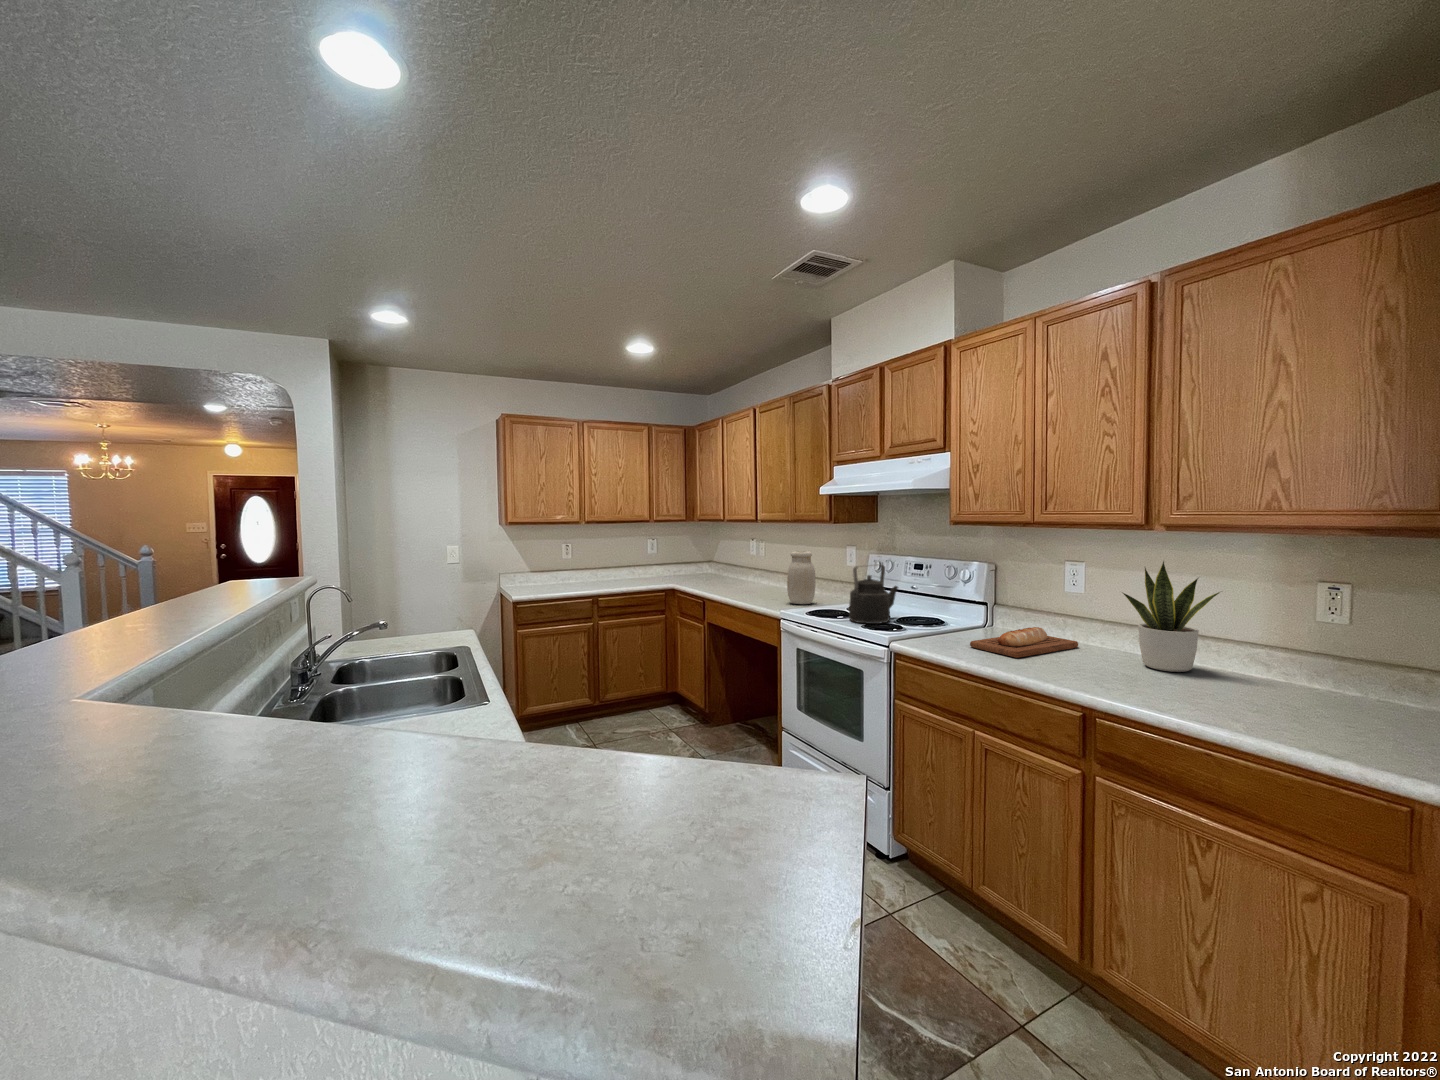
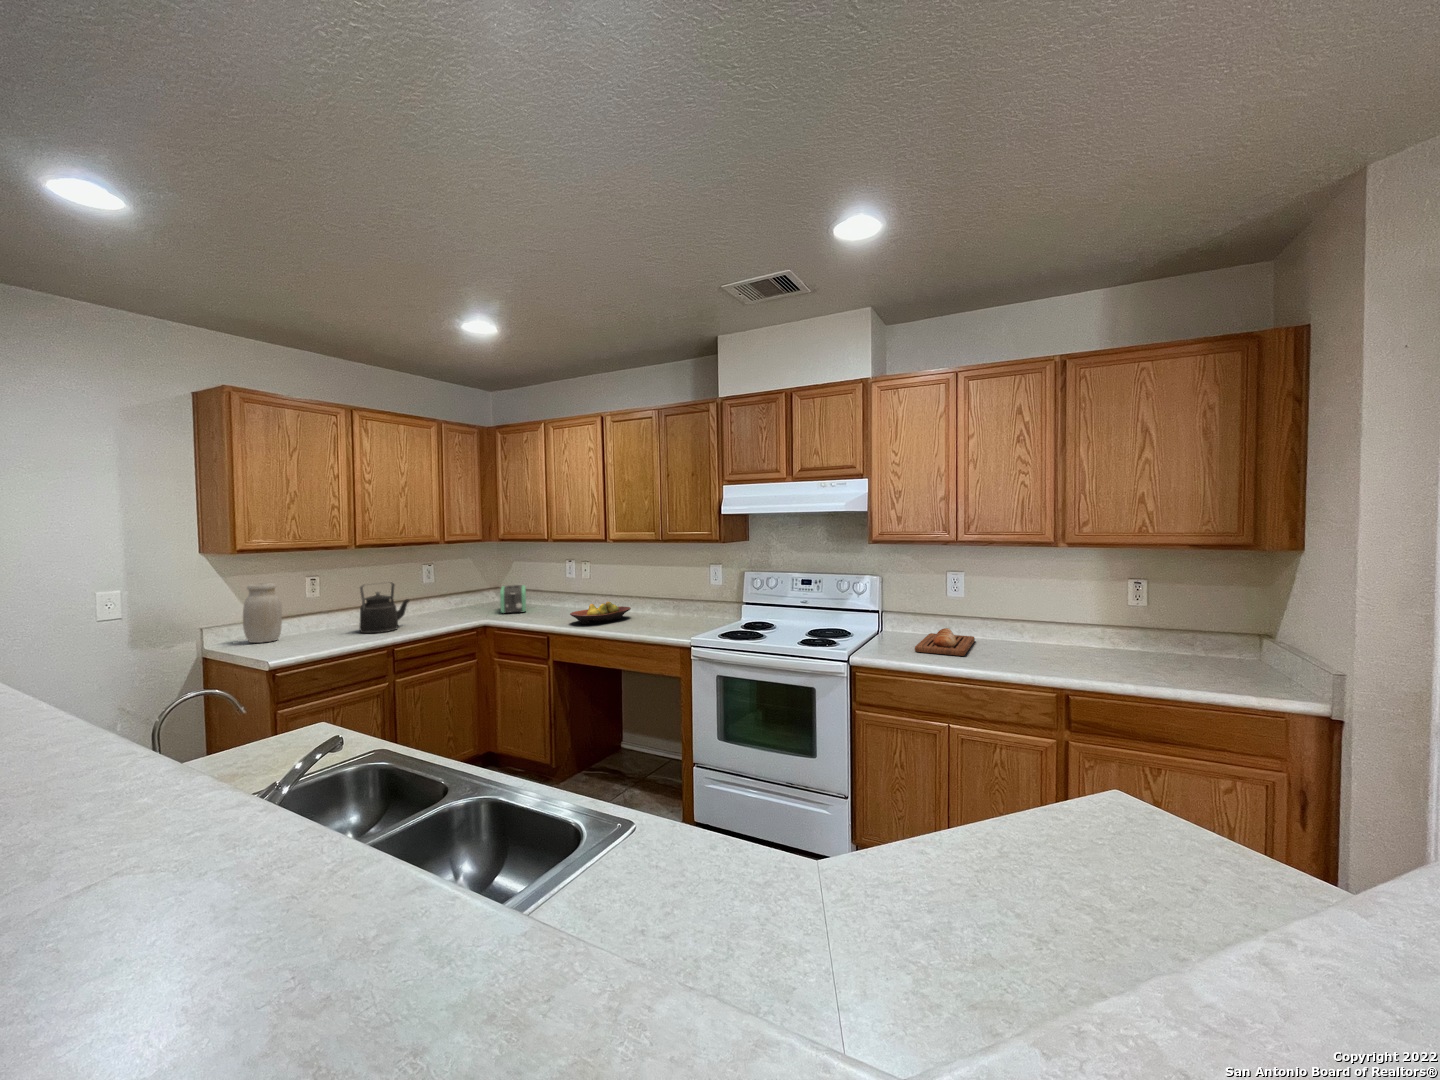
jar: present [787,551,815,604] -> present [243,583,282,643]
toaster: none [691,559,719,581] -> present [500,585,526,613]
potted plant: present [1123,561,1220,672] -> none [1020,568,1086,651]
kettle: present [849,565,898,624] -> present [360,582,409,633]
fruit bowl: none [719,575,777,593] -> present [570,602,631,624]

